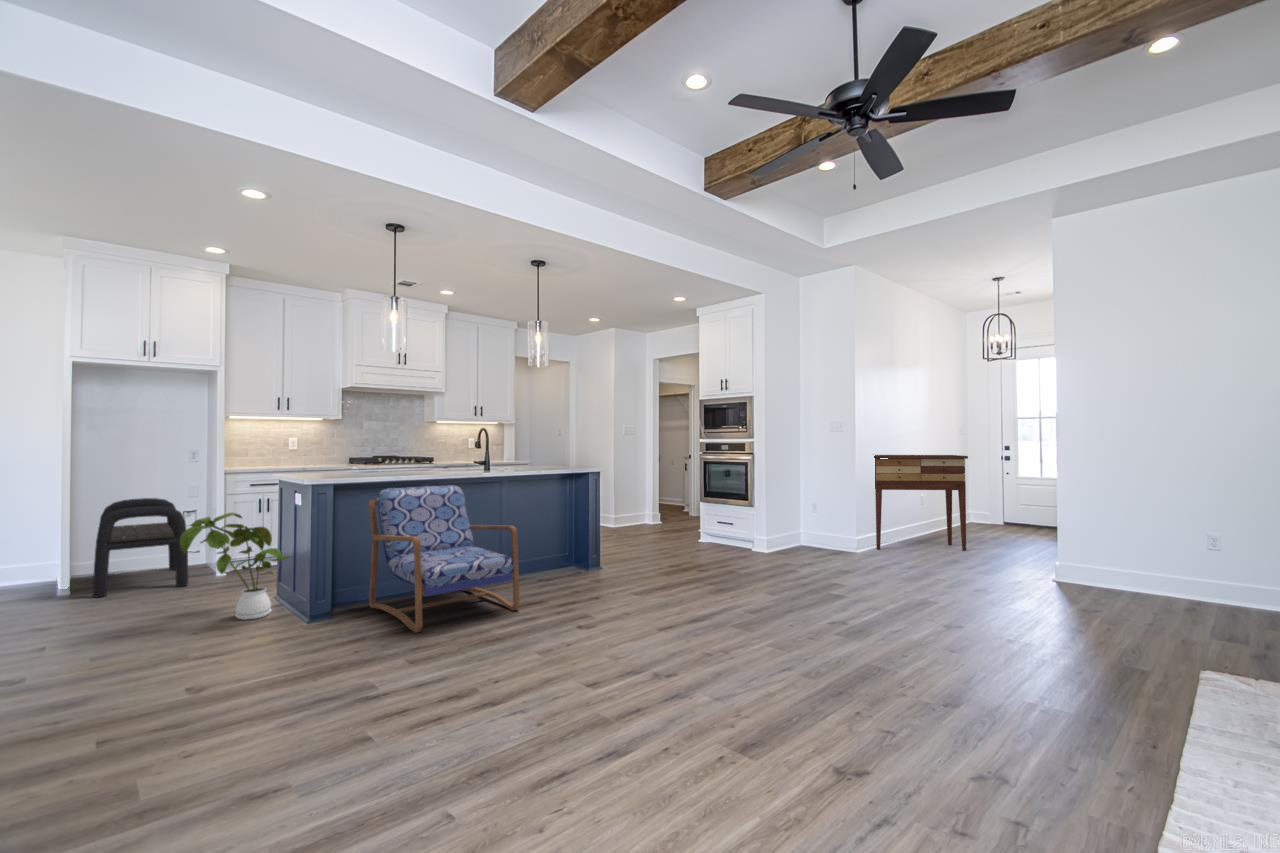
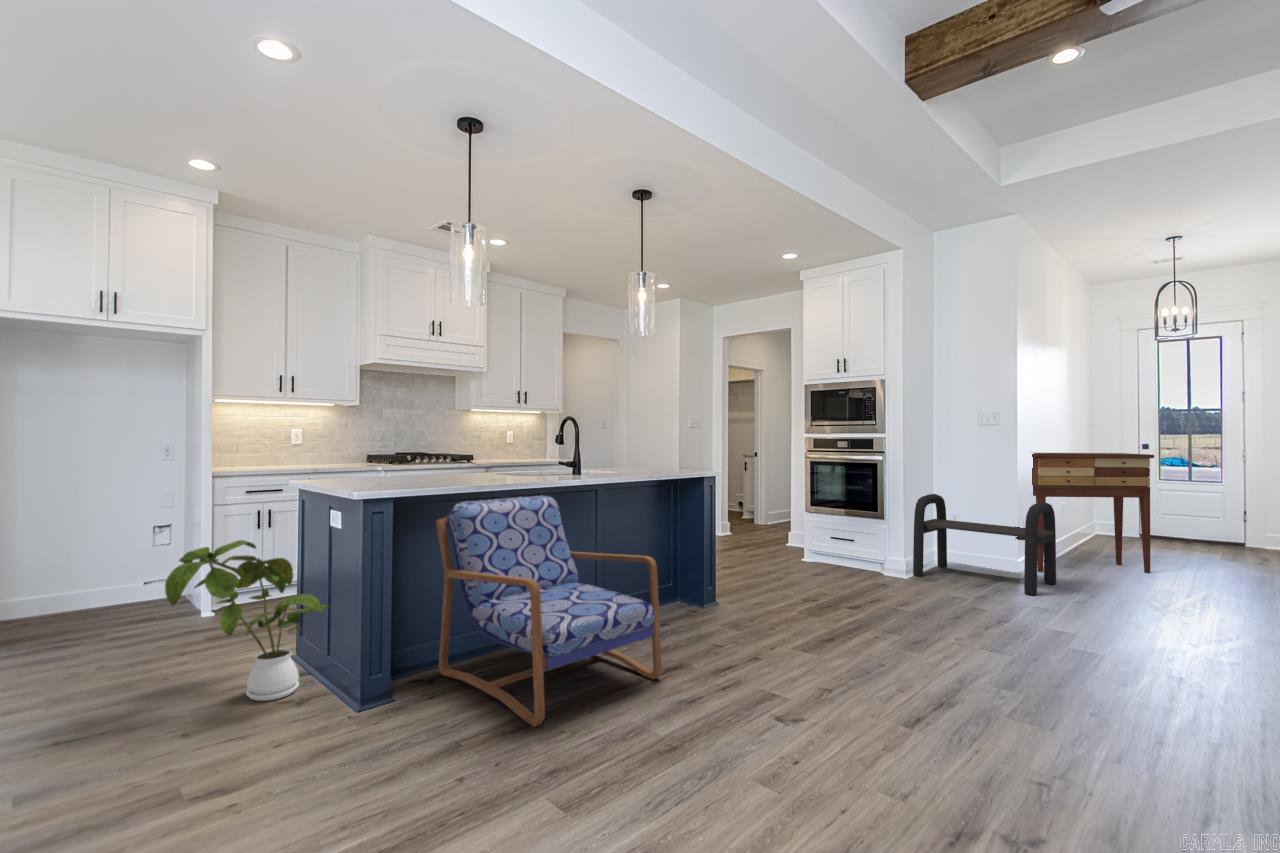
bench: present [92,498,189,597] -> present [913,494,1056,595]

